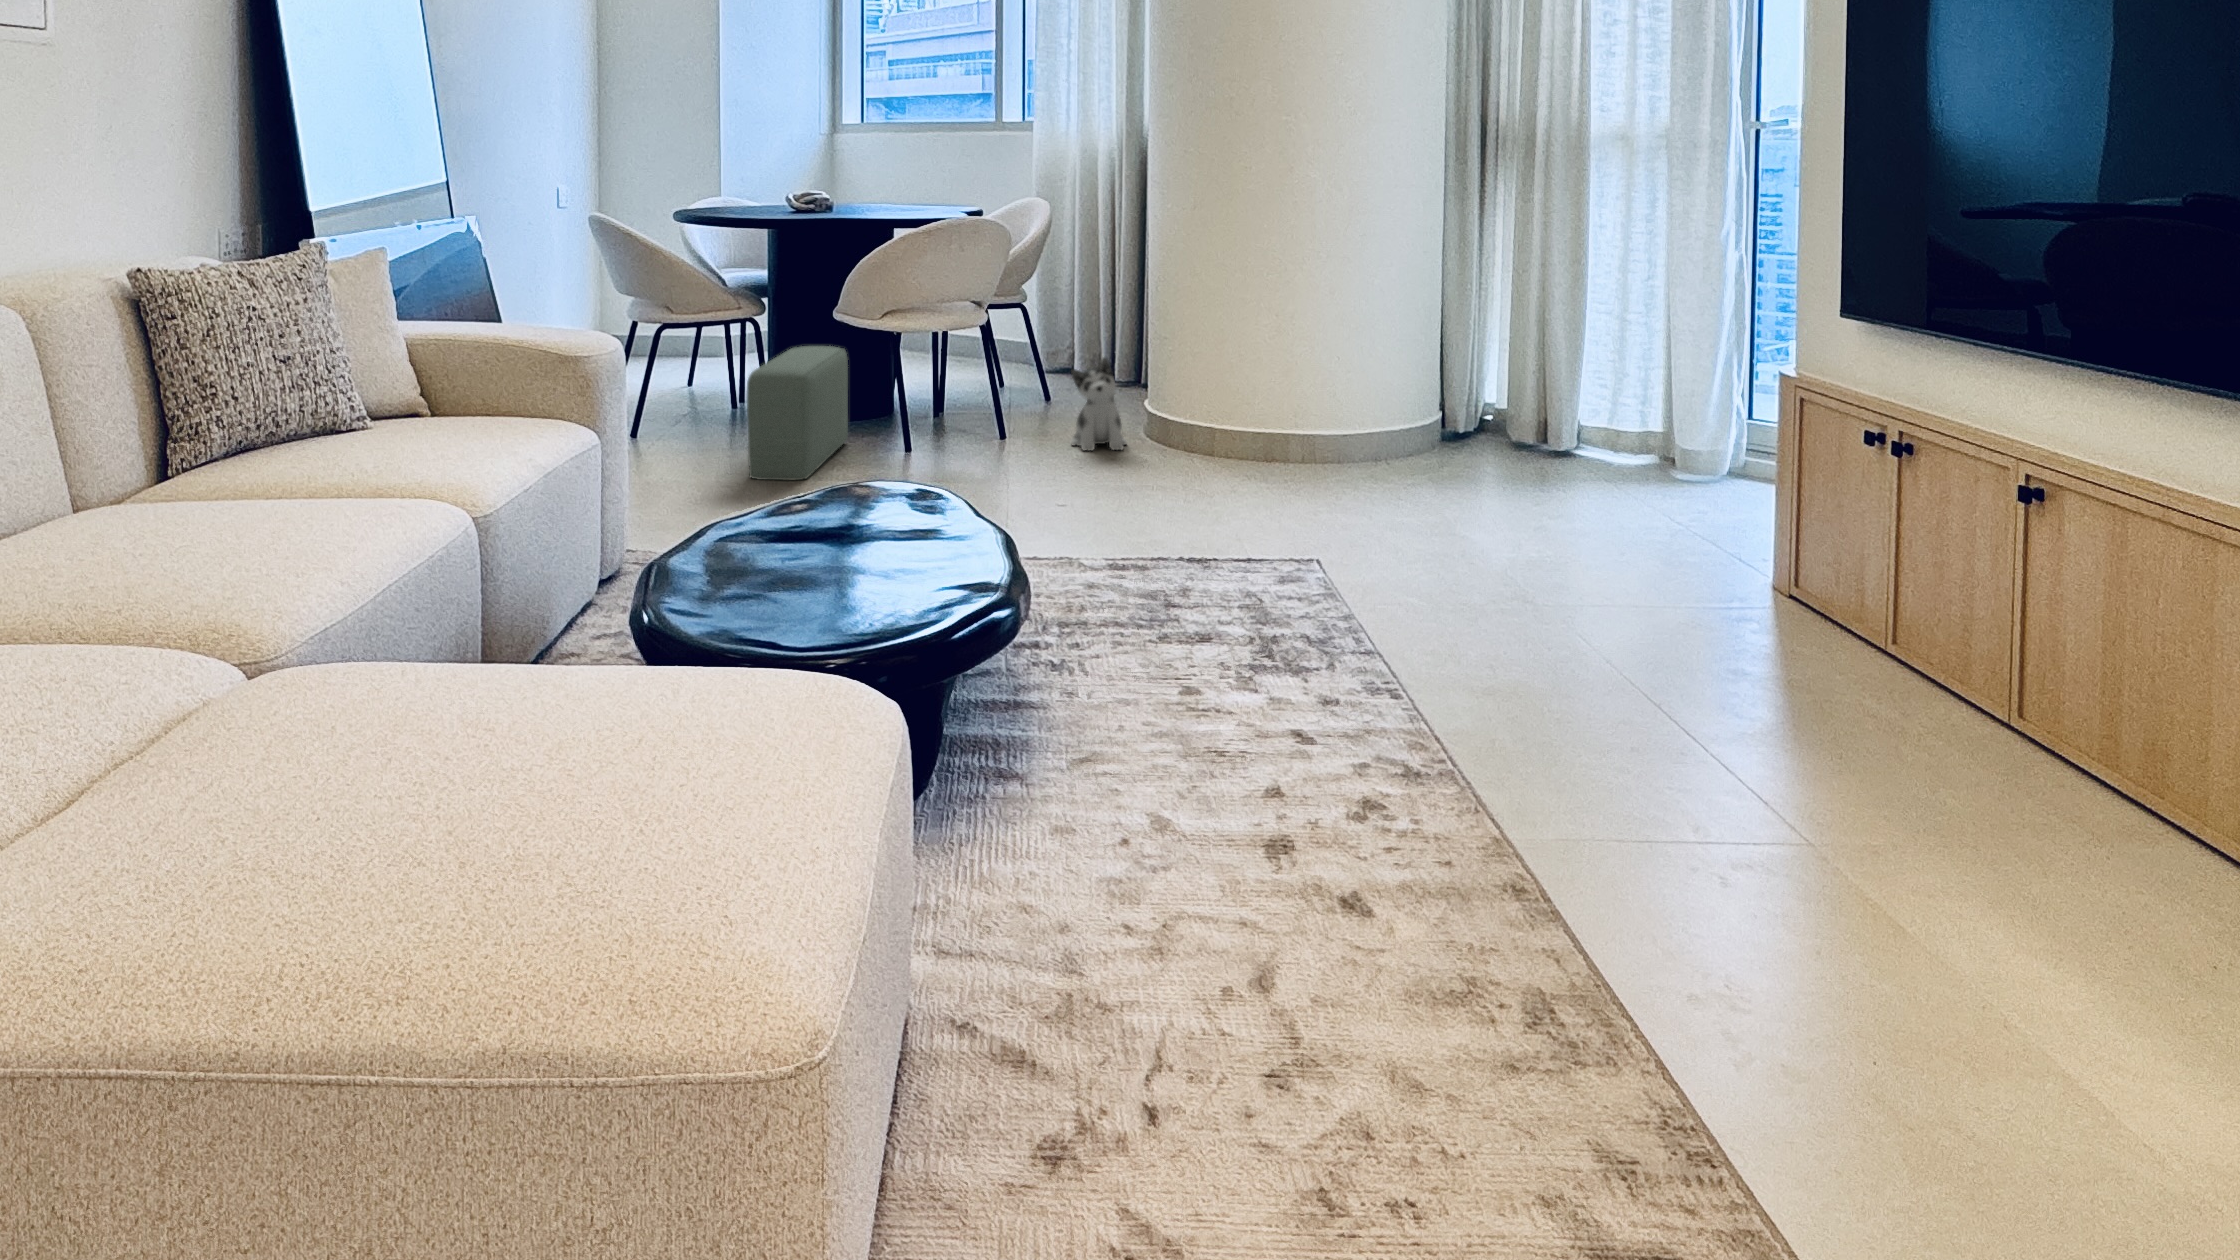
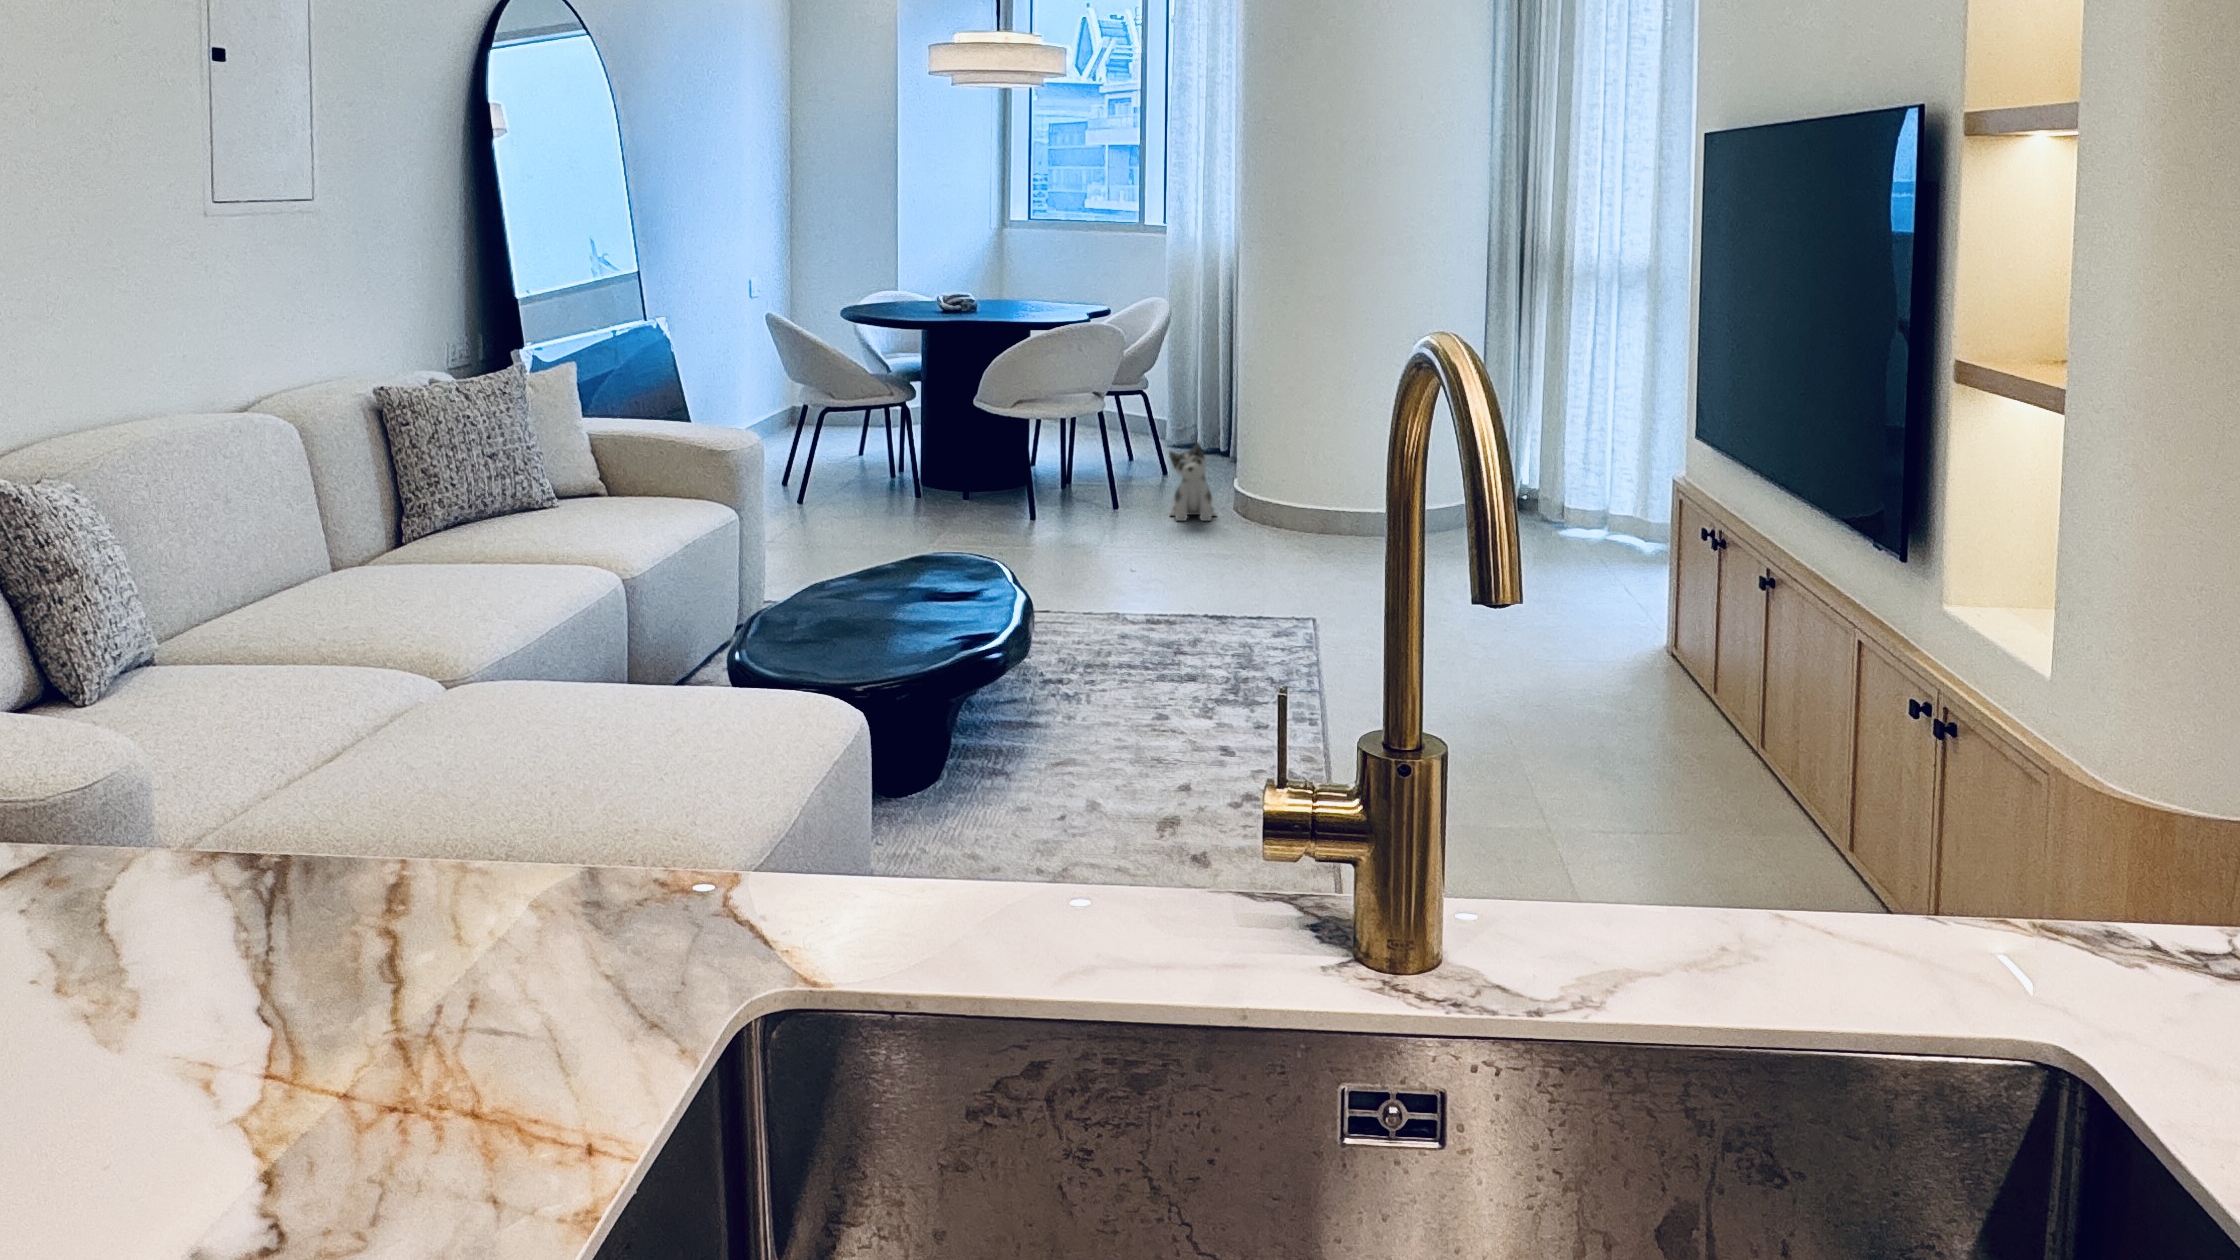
pouf: present [747,346,848,480] -> none [887,428,982,543]

